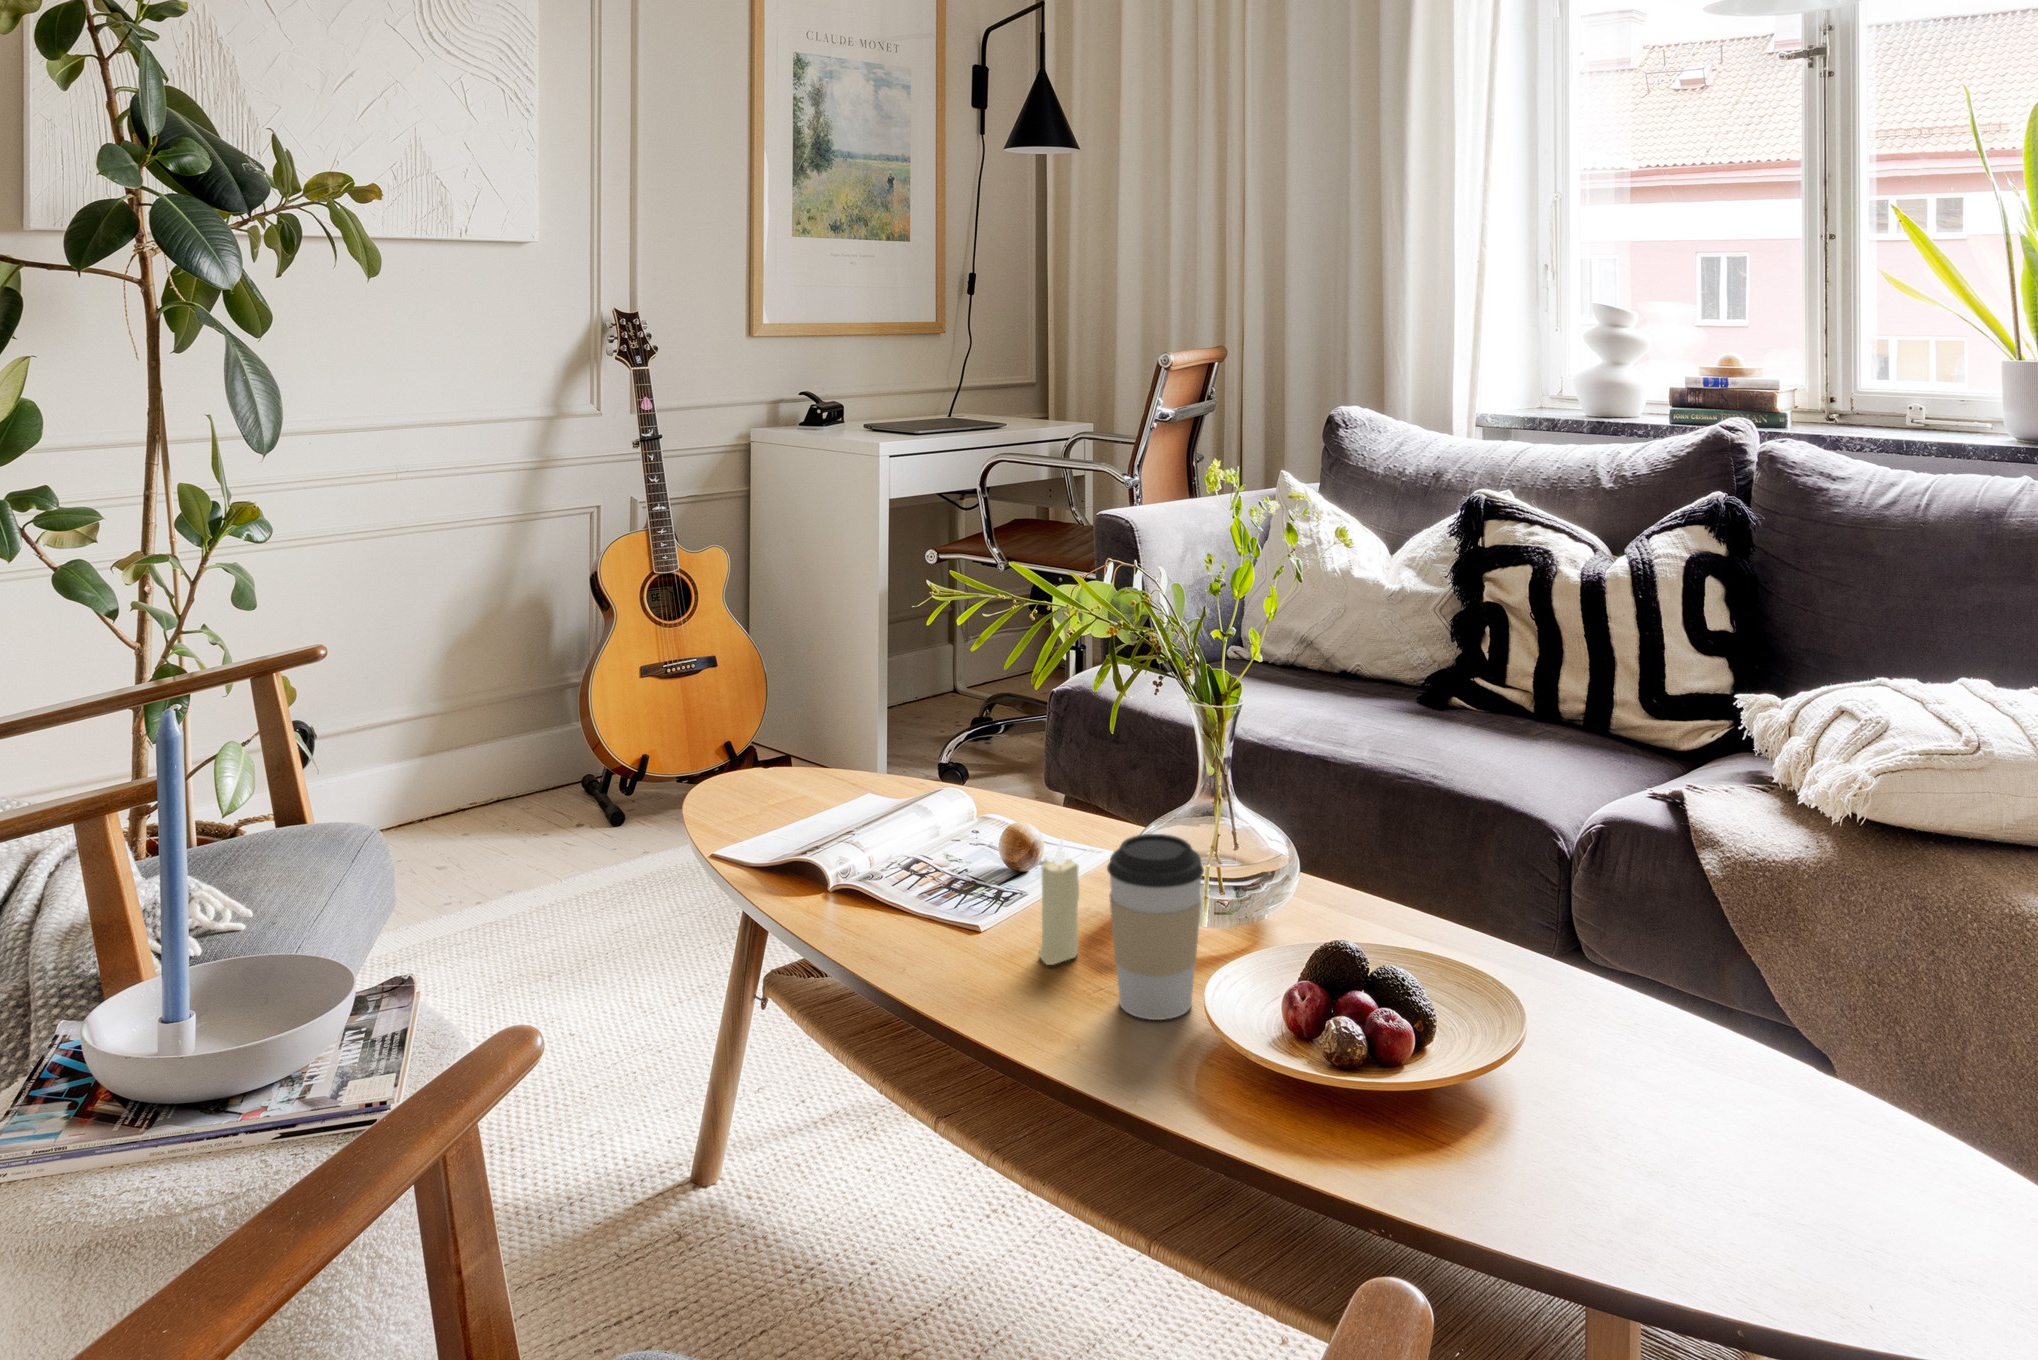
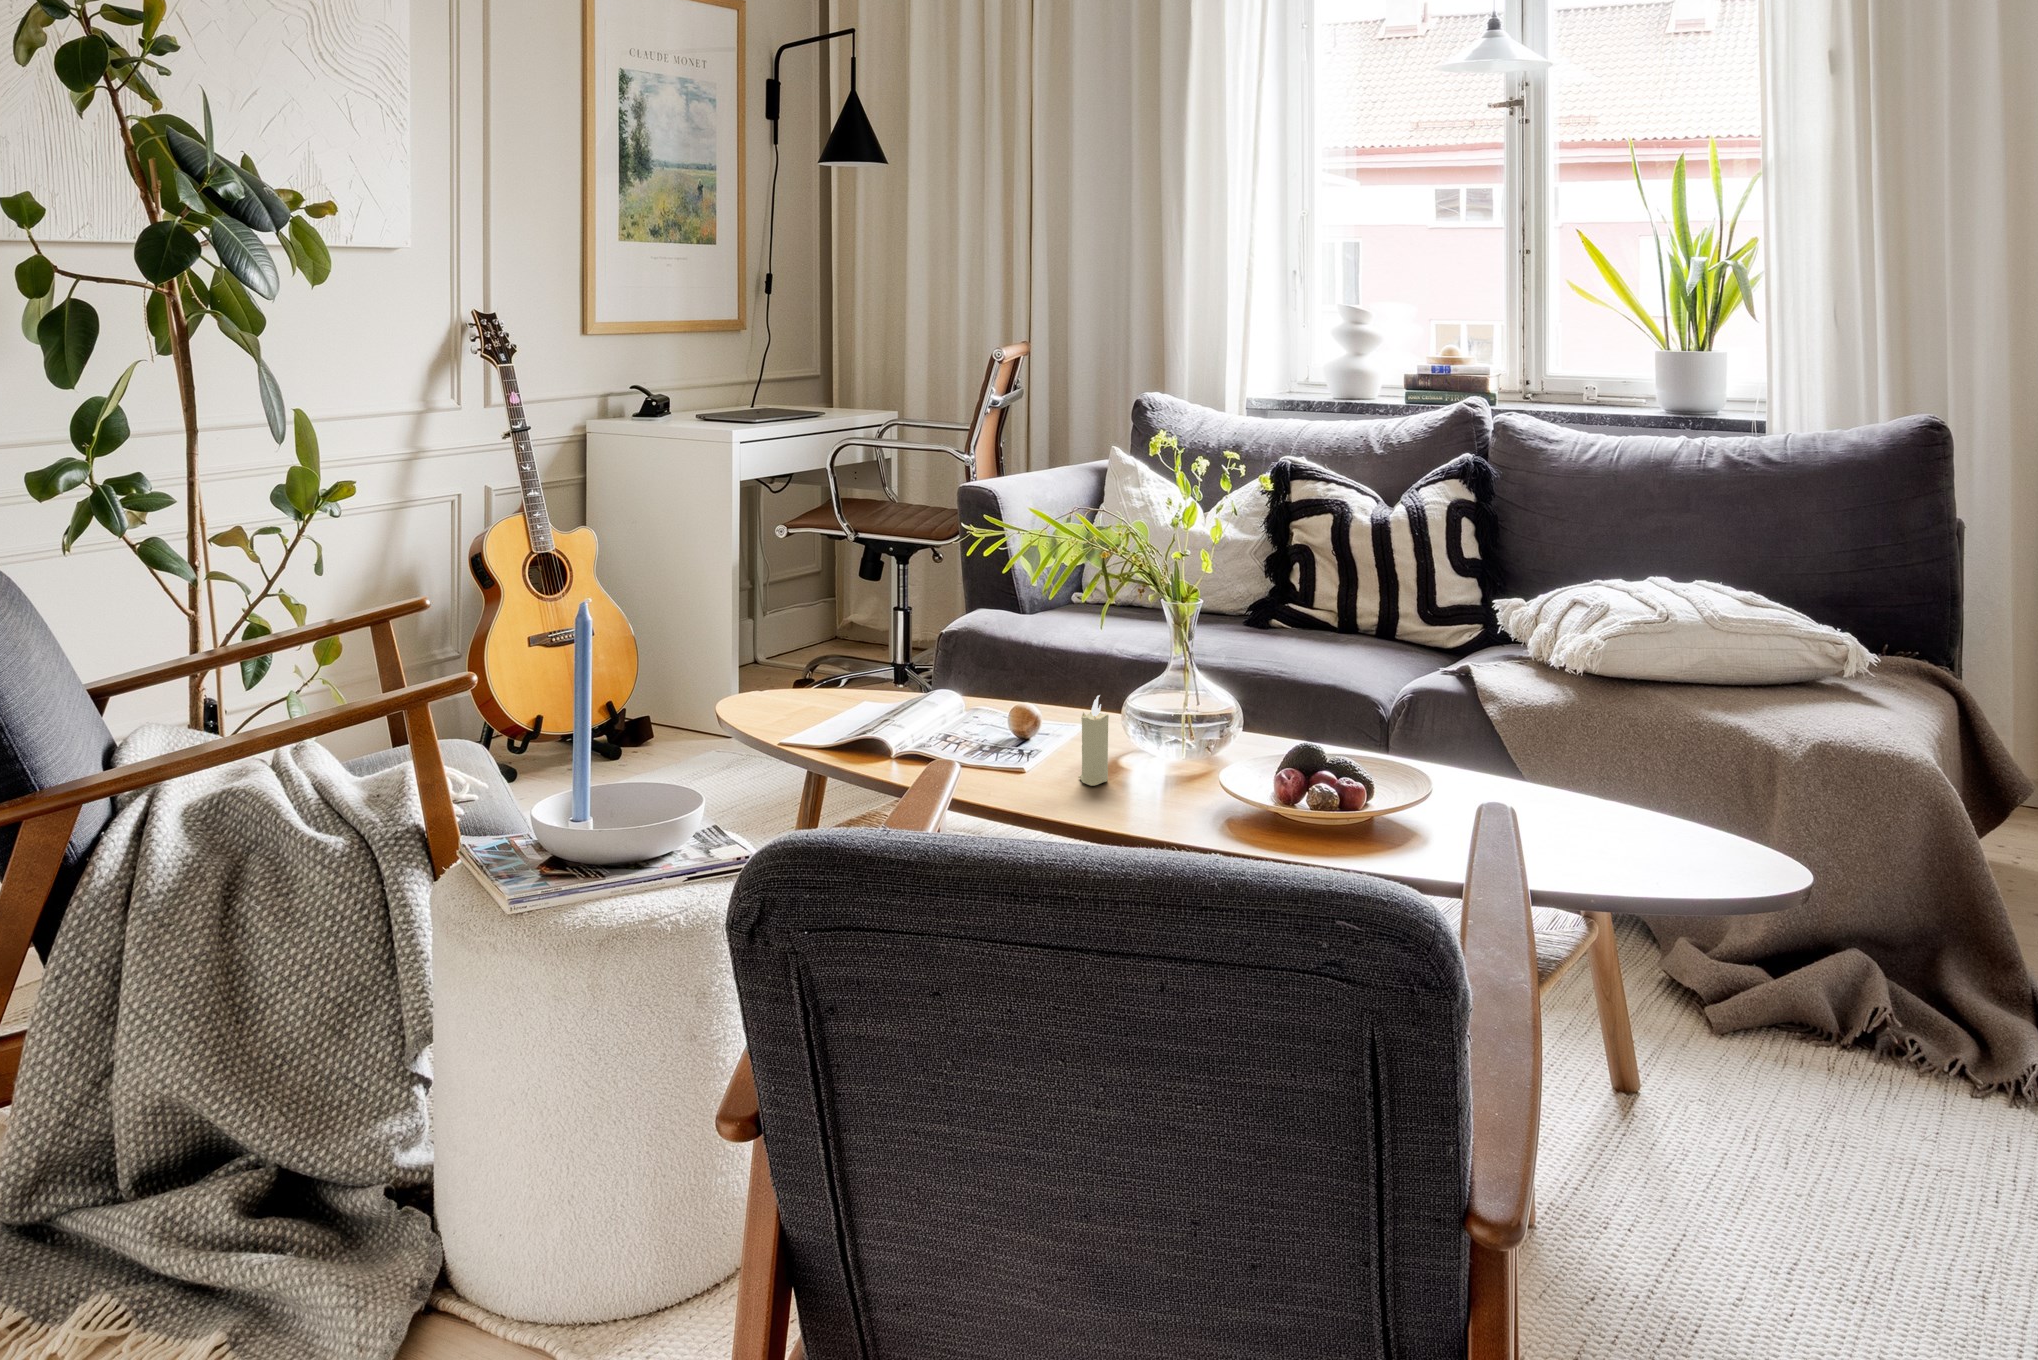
coffee cup: present [1107,834,1204,1020] -> none [1146,684,1213,806]

